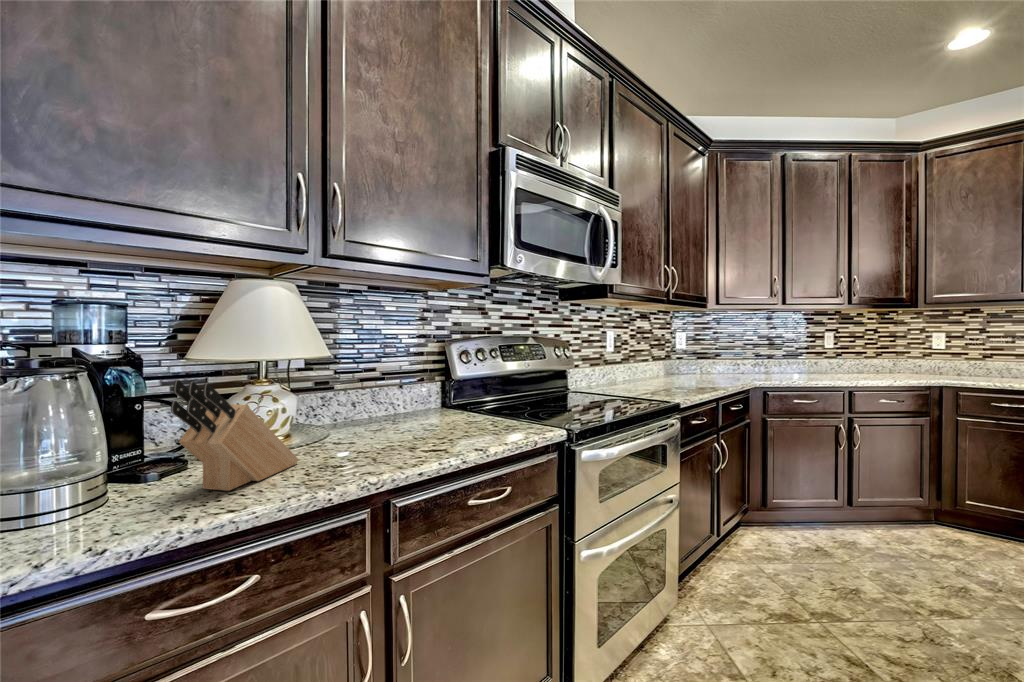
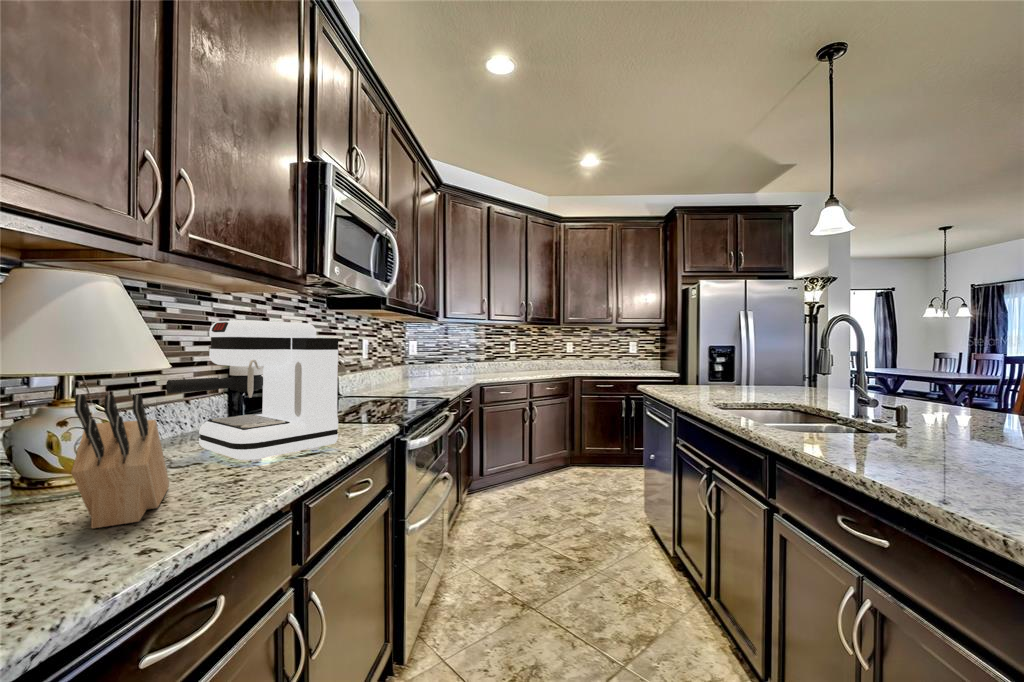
coffee maker: none [335,316,468,452] -> present [166,320,338,462]

